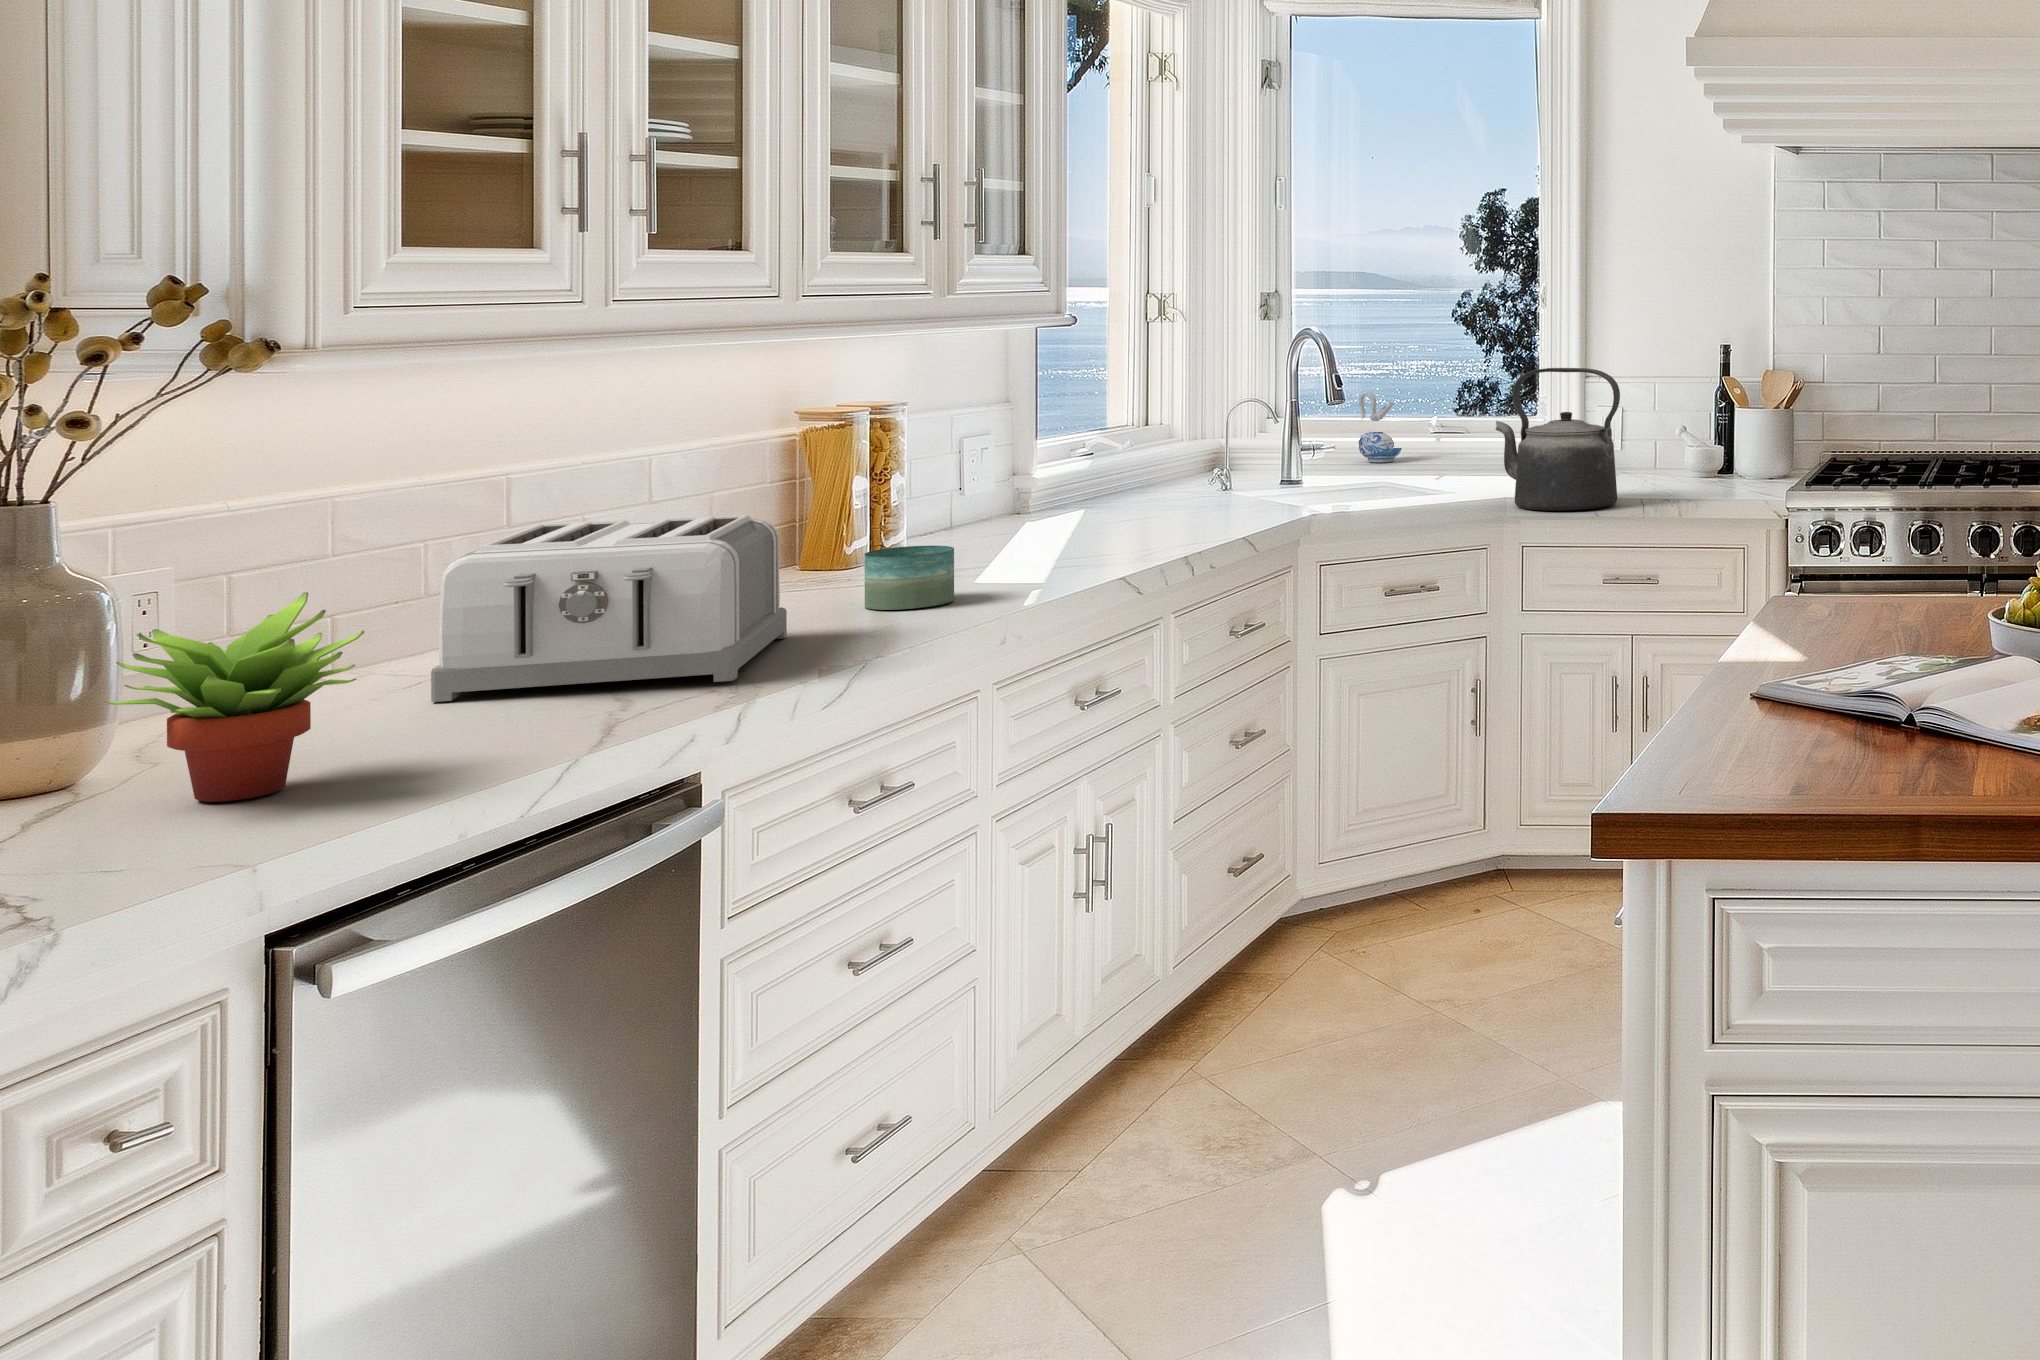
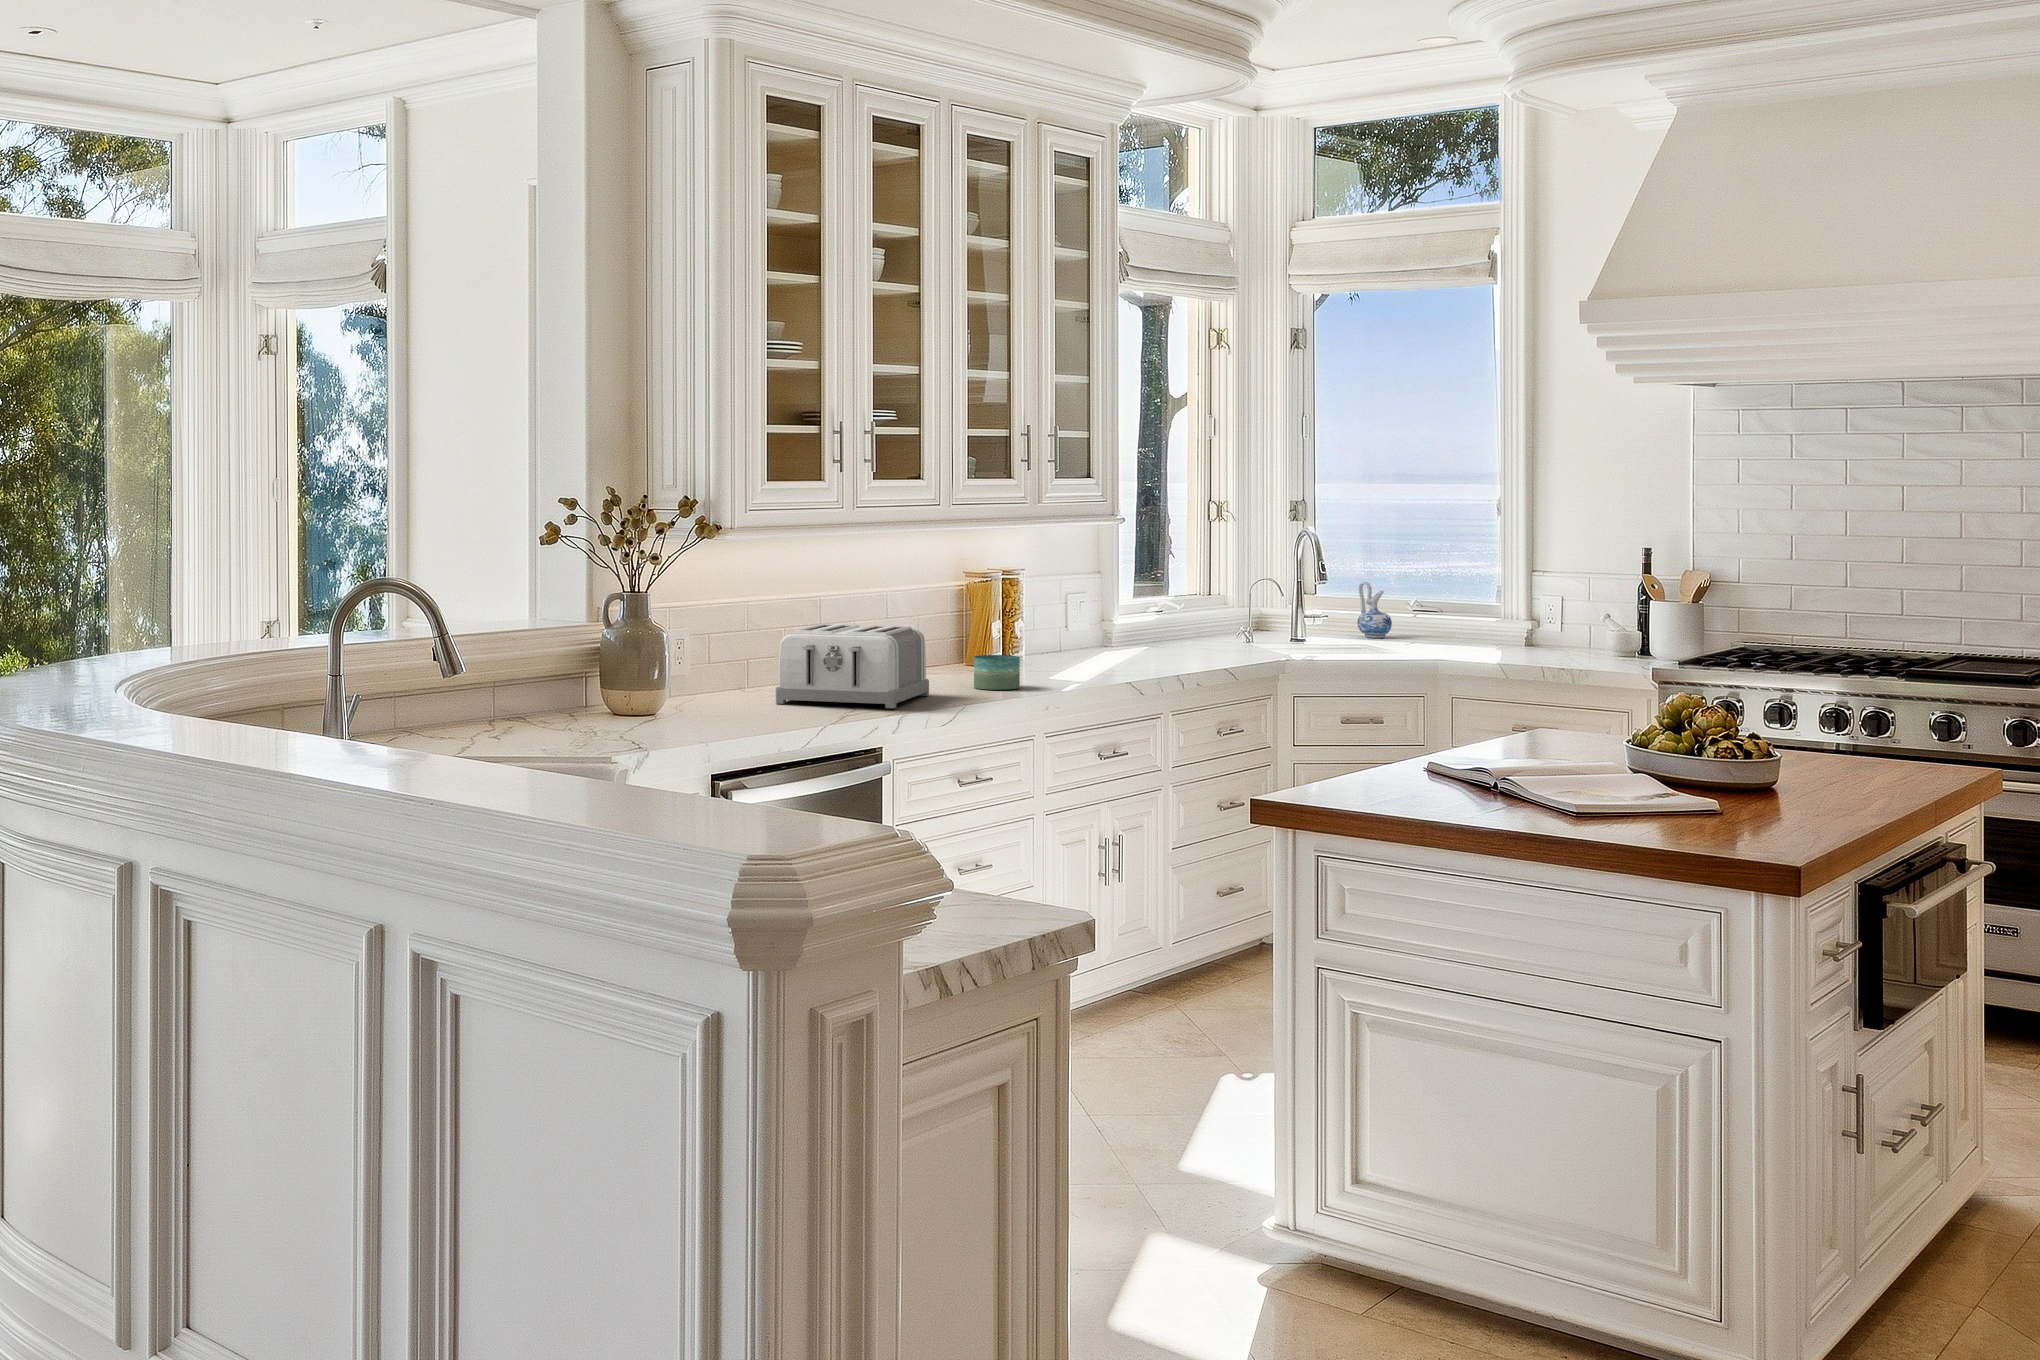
kettle: present [1495,368,1620,511] -> none [1415,566,1506,676]
succulent plant: present [105,592,364,802] -> none [664,640,746,725]

